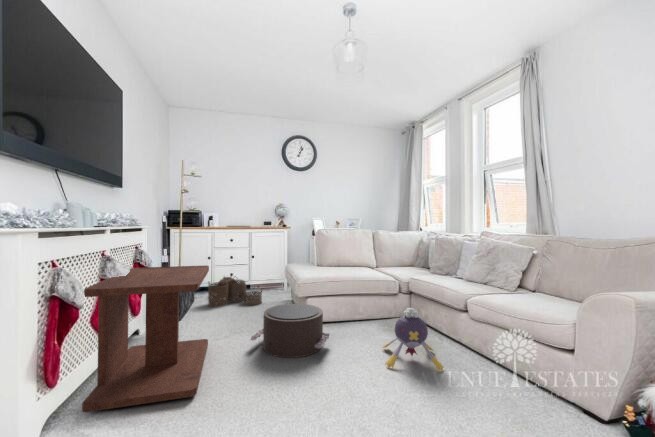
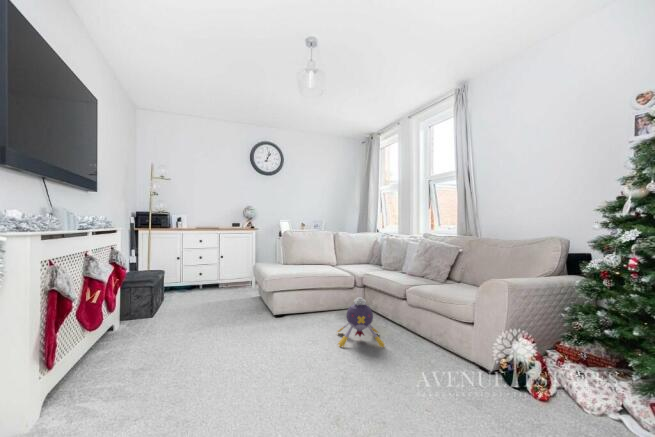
side table: present [82,266,209,412] -> none [73,264,183,391]
woven basket: present [208,277,262,307] -> none [178,275,231,304]
pouf: present [250,304,330,358] -> none [220,297,292,343]

